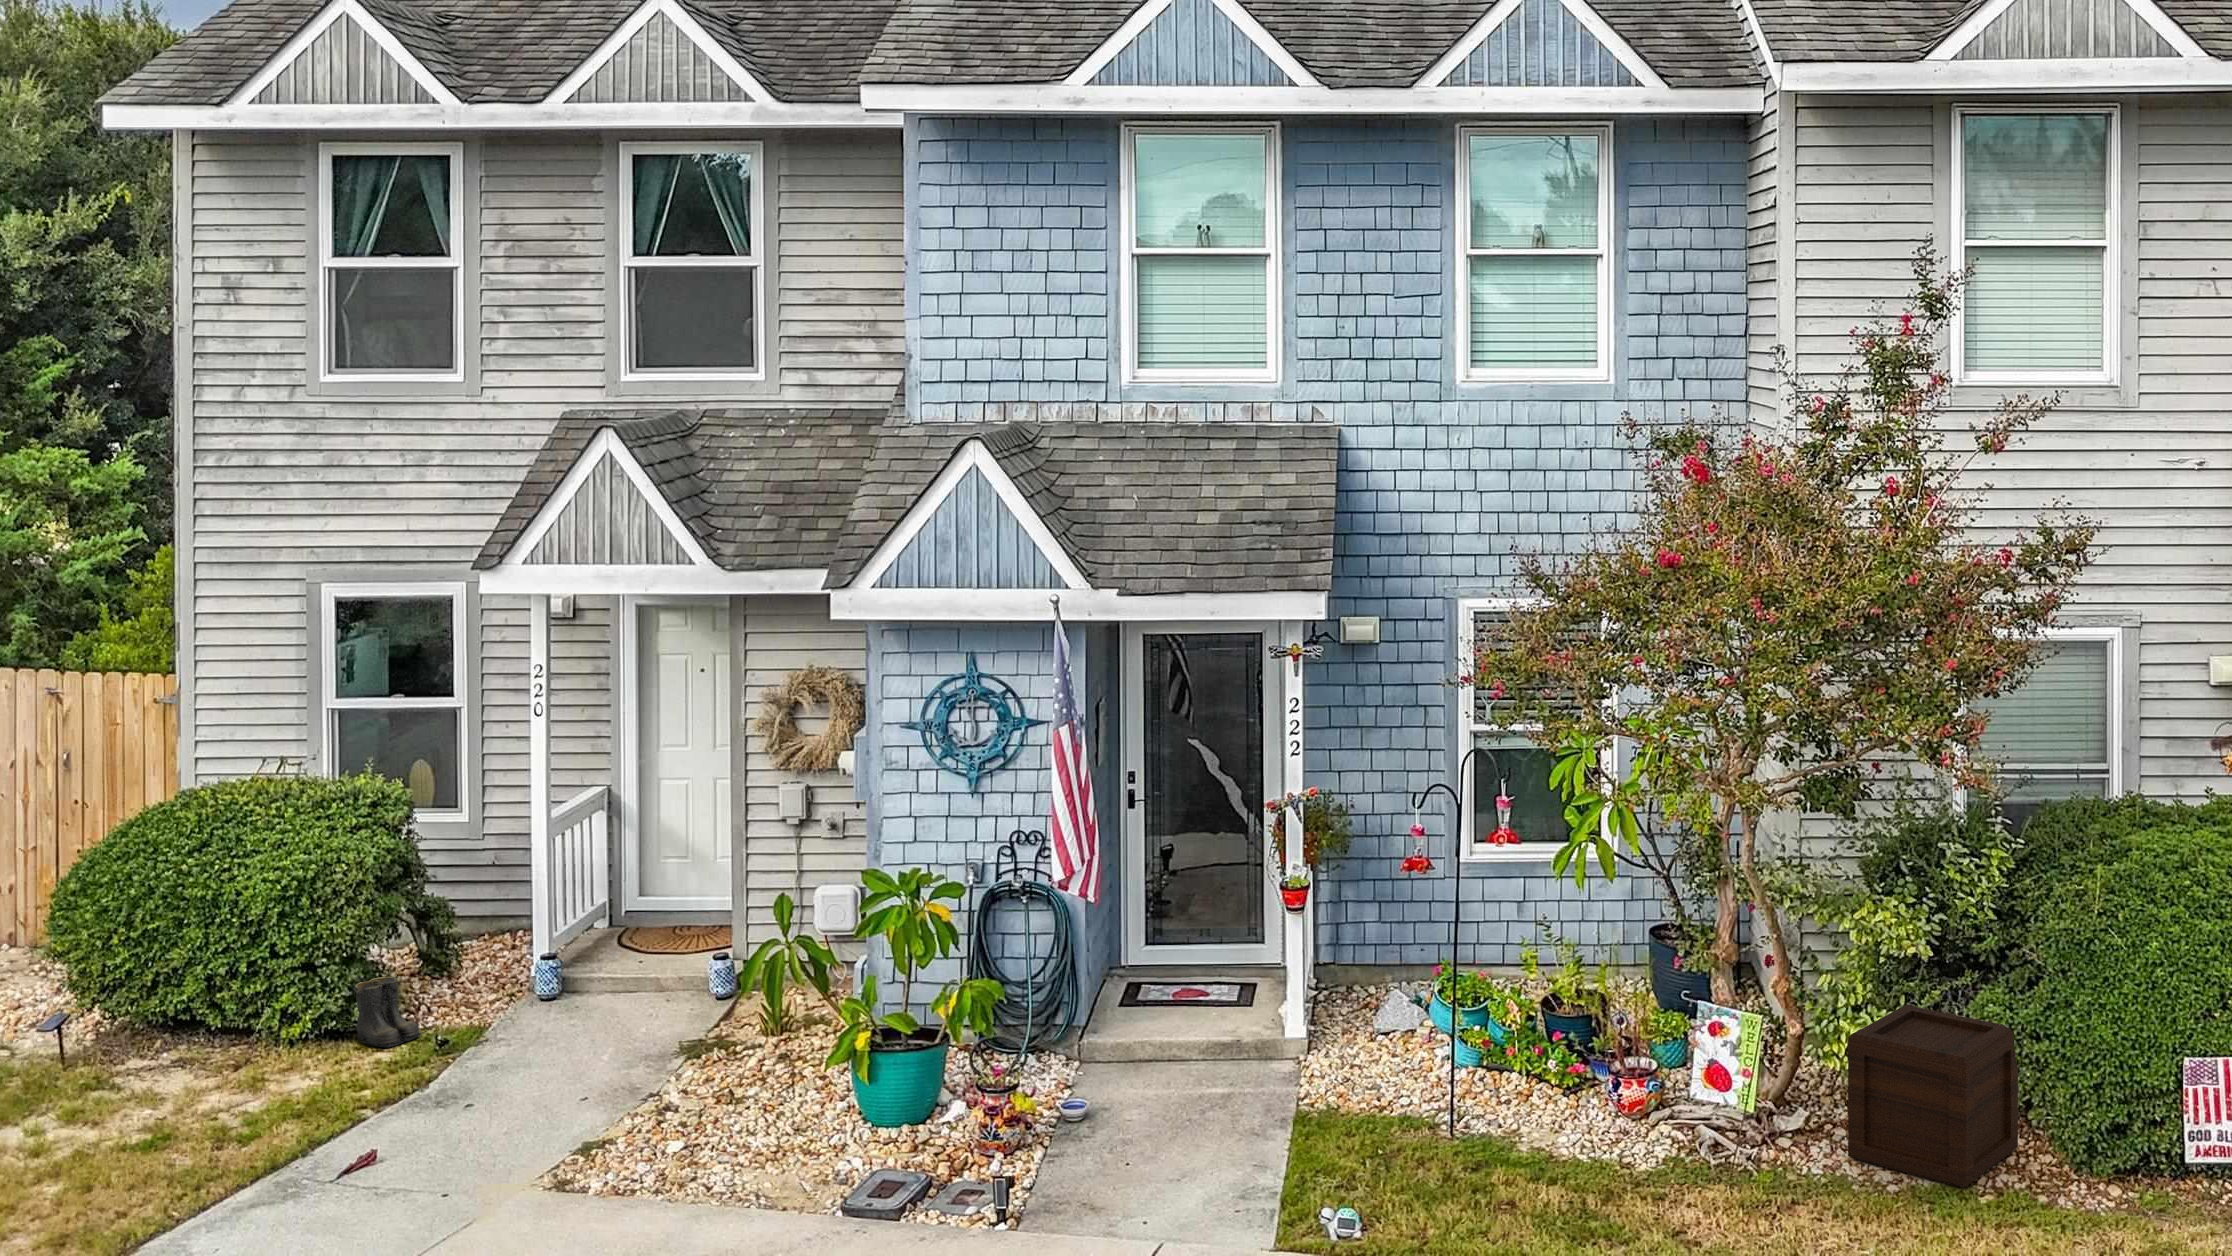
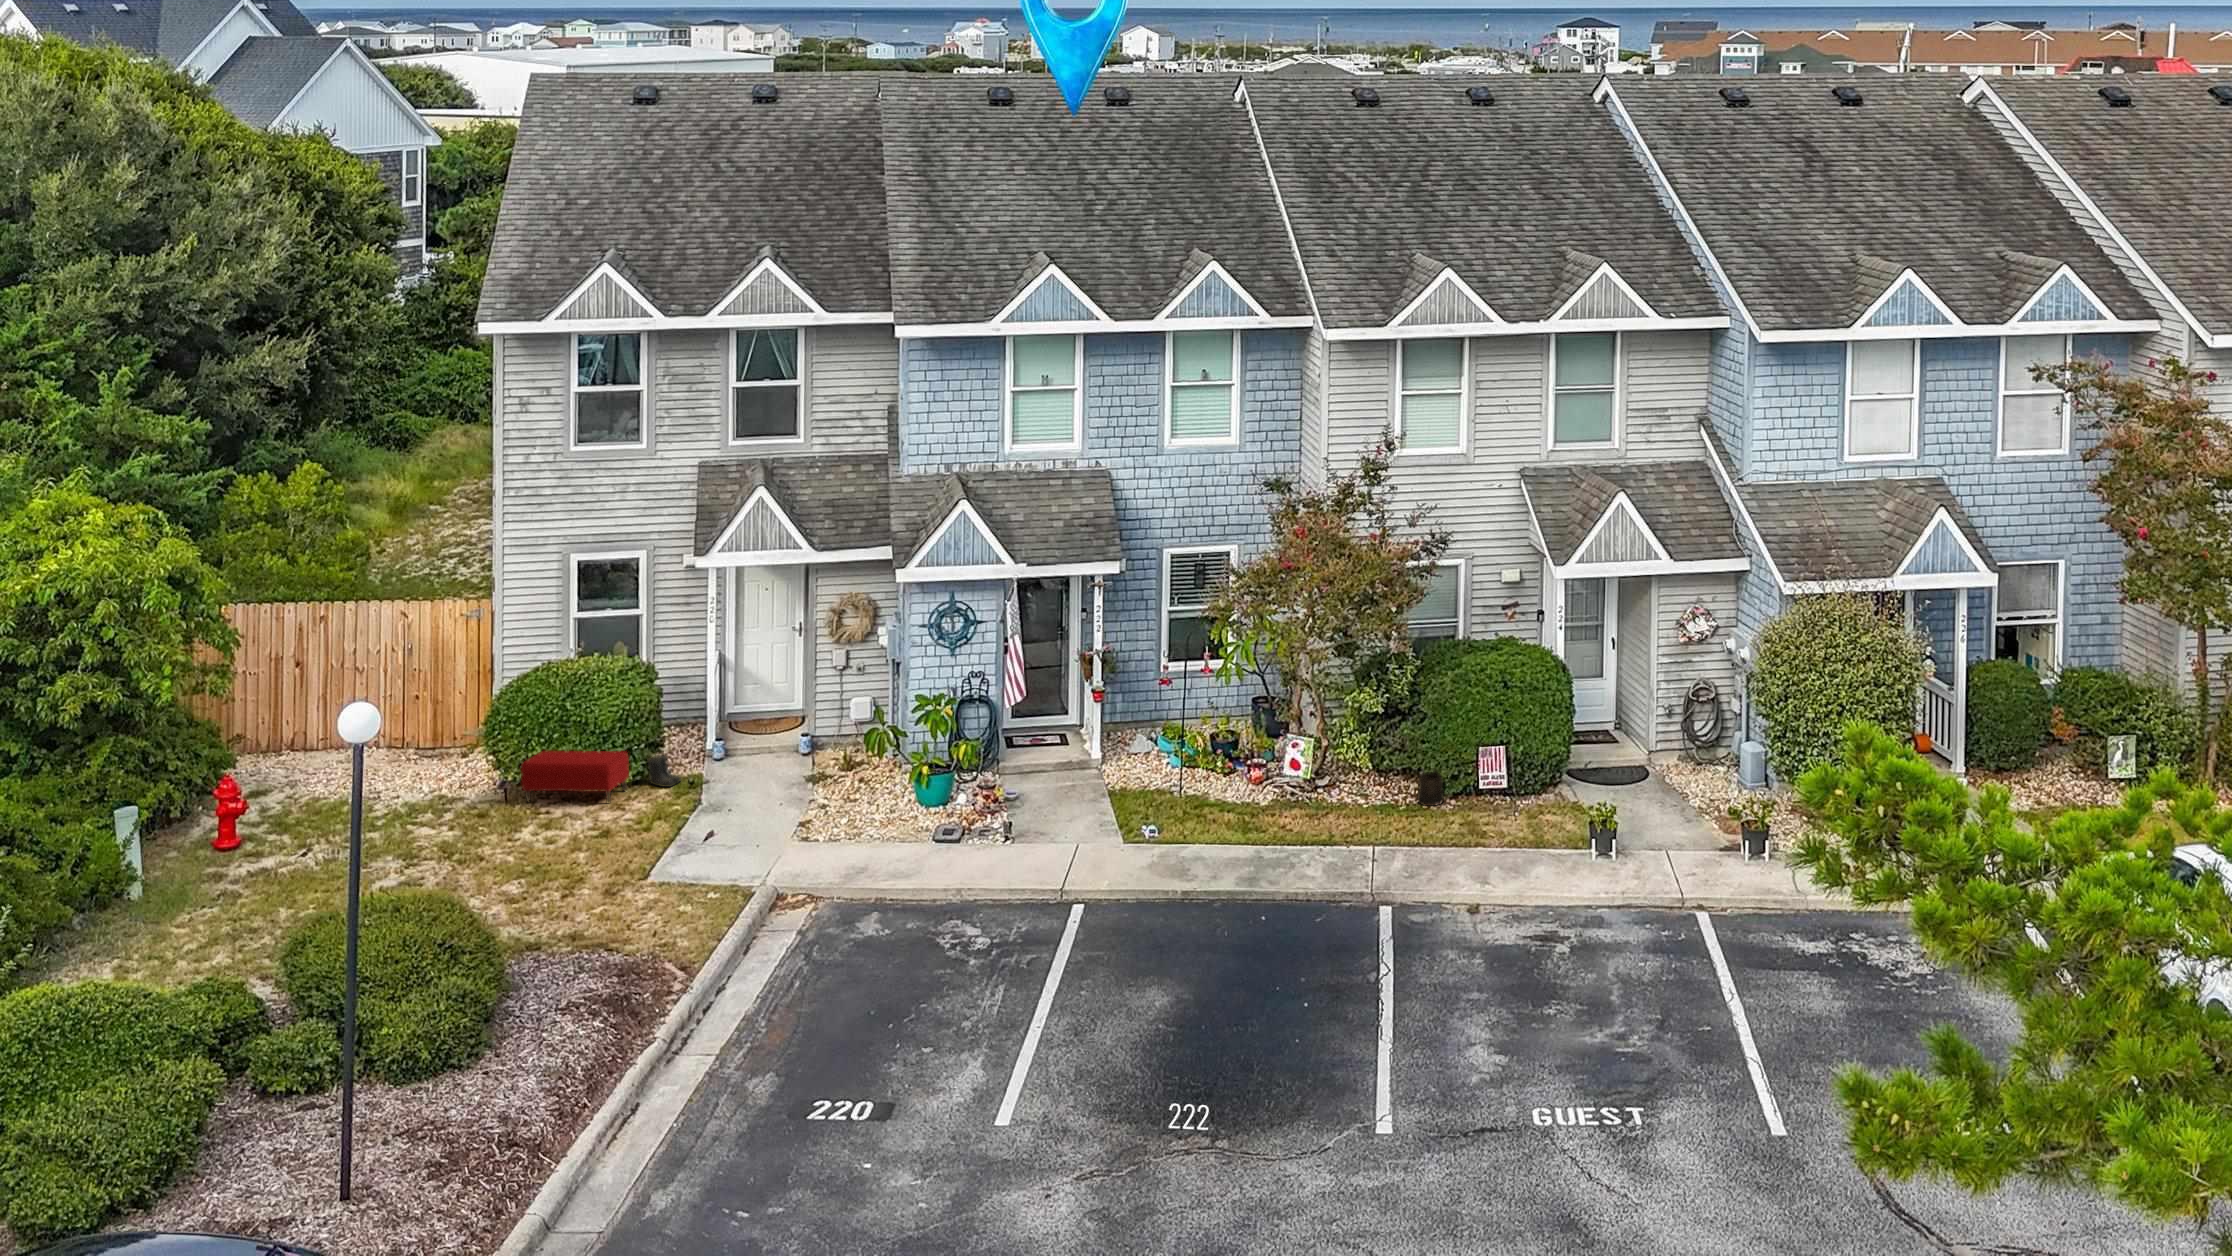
bench: none [81,954,309,1075] -> present [521,750,629,803]
wooden crate: present [1848,1005,2018,1188] -> none [1346,730,1414,799]
bucket: none [2038,1115,2112,1215] -> present [1417,769,1444,806]

